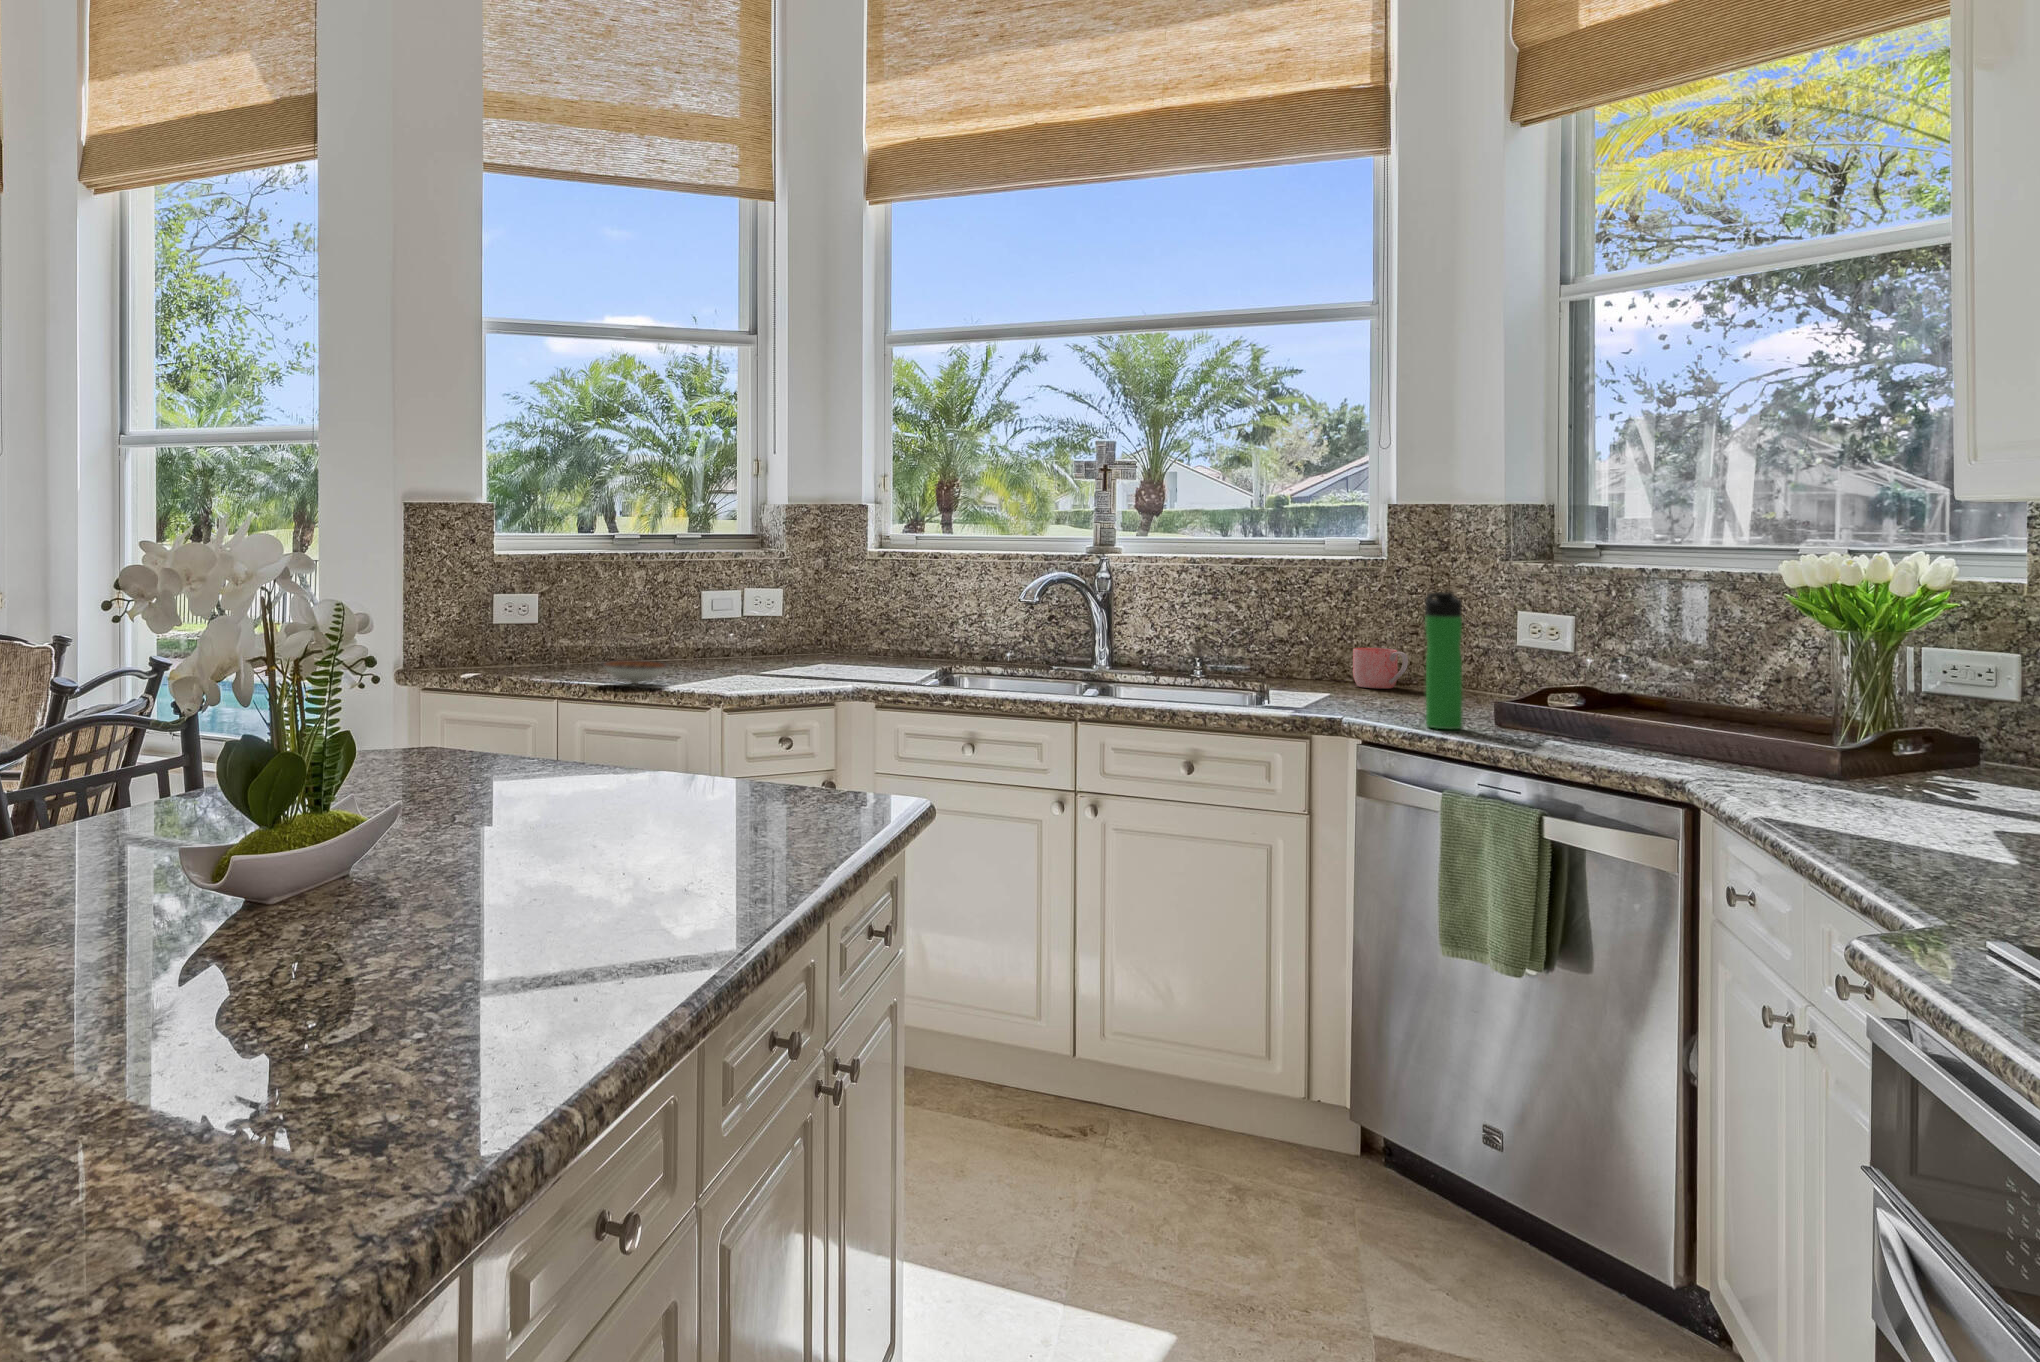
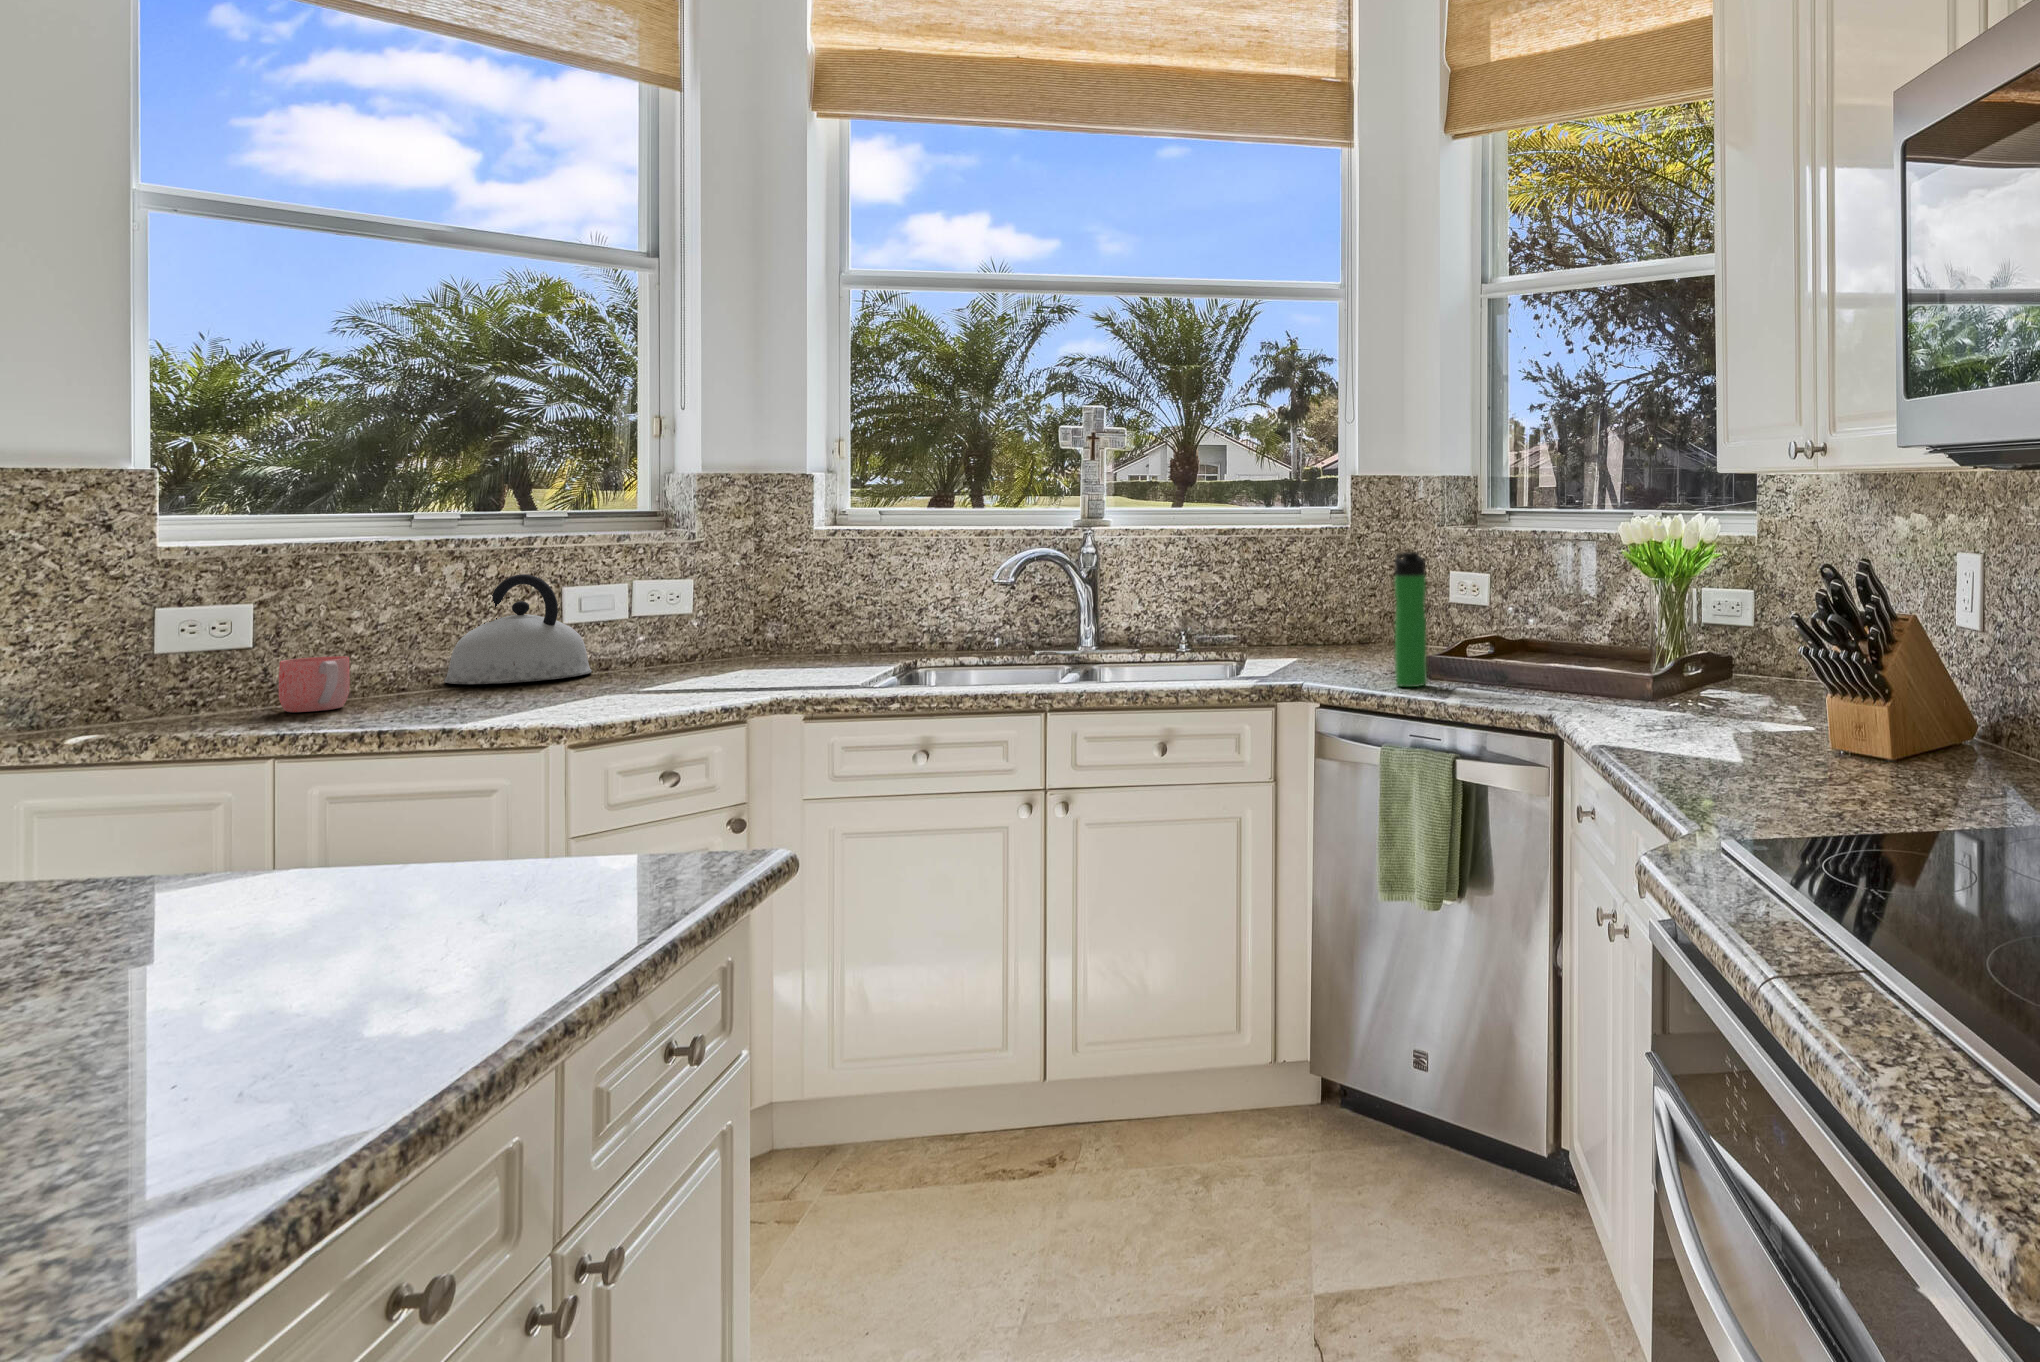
kettle: none [632,582,721,662] -> present [444,574,592,684]
mug: present [1353,648,1408,688] -> present [279,656,350,712]
ceramic bowl: present [601,660,669,684] -> none [351,685,482,721]

